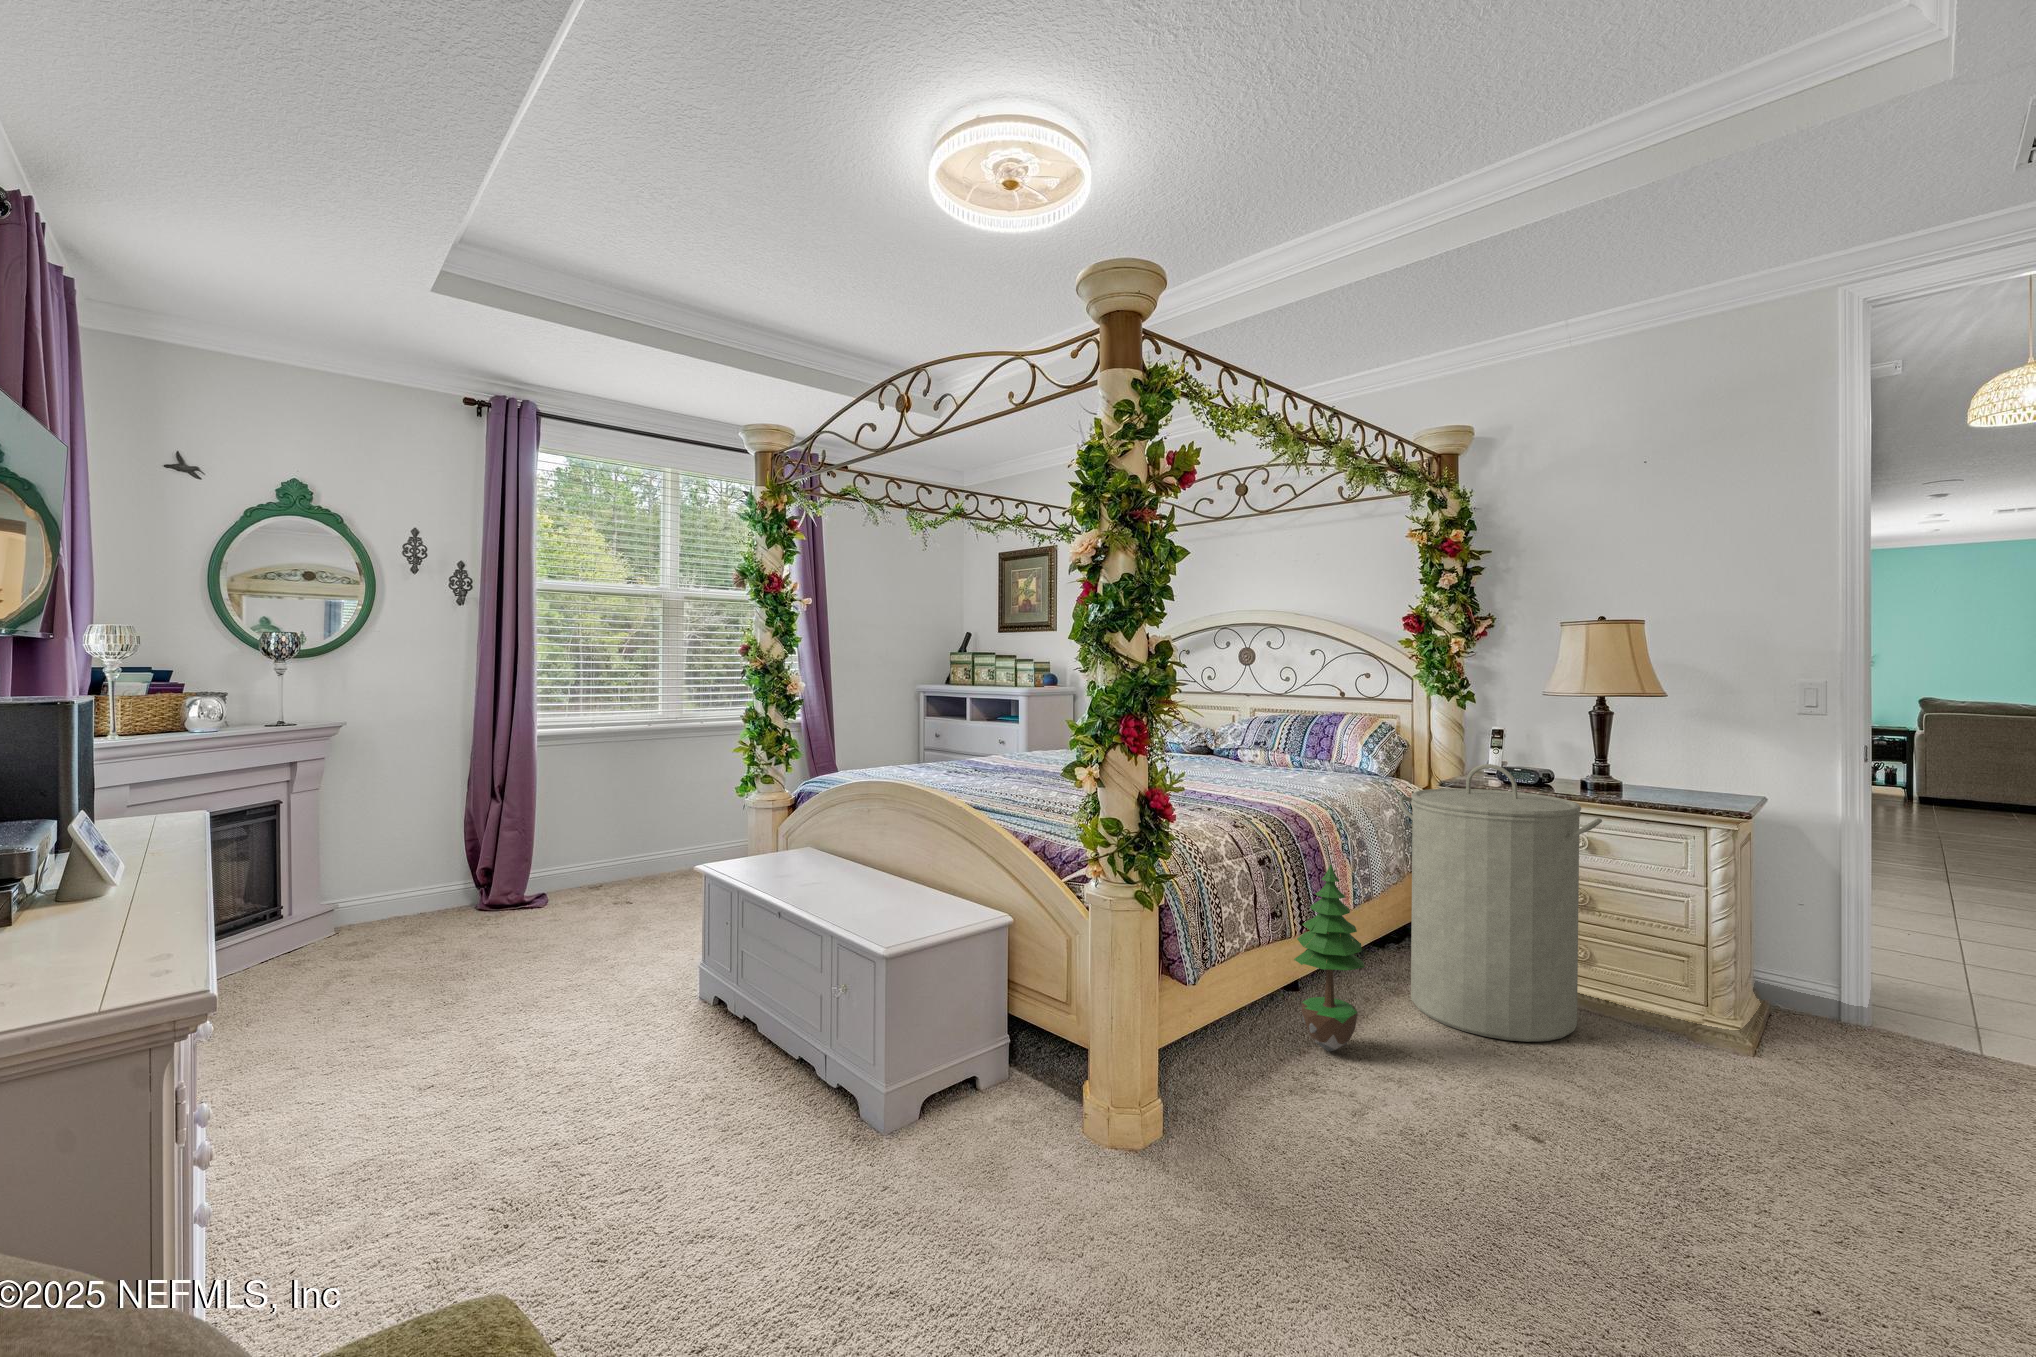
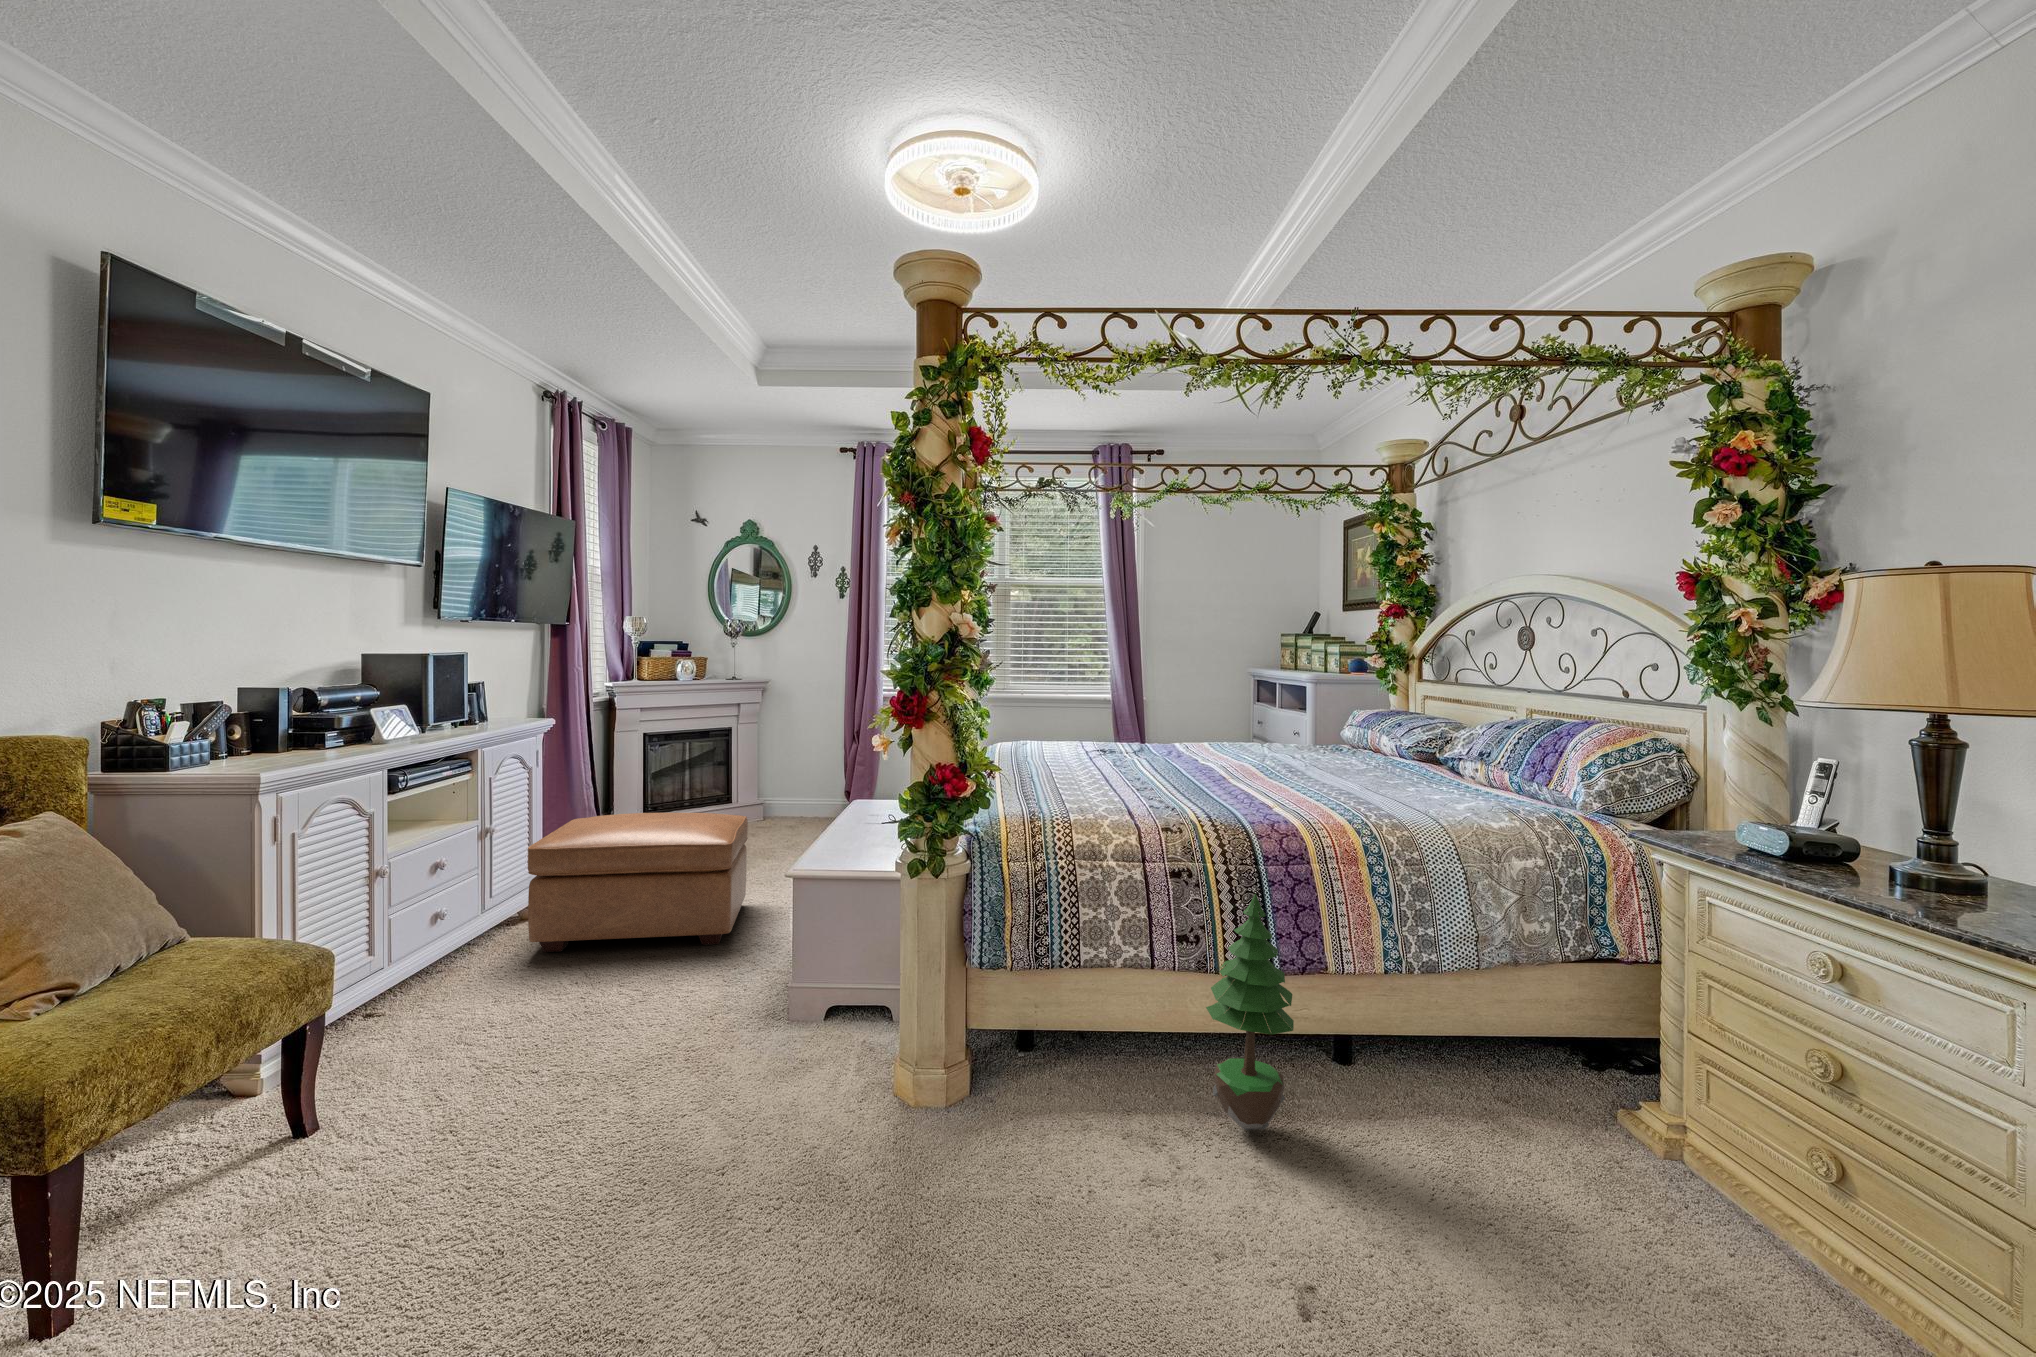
laundry hamper: present [1399,764,1602,1042] -> none [1466,801,1774,1275]
ottoman: none [271,914,646,1197] -> present [528,813,748,952]

